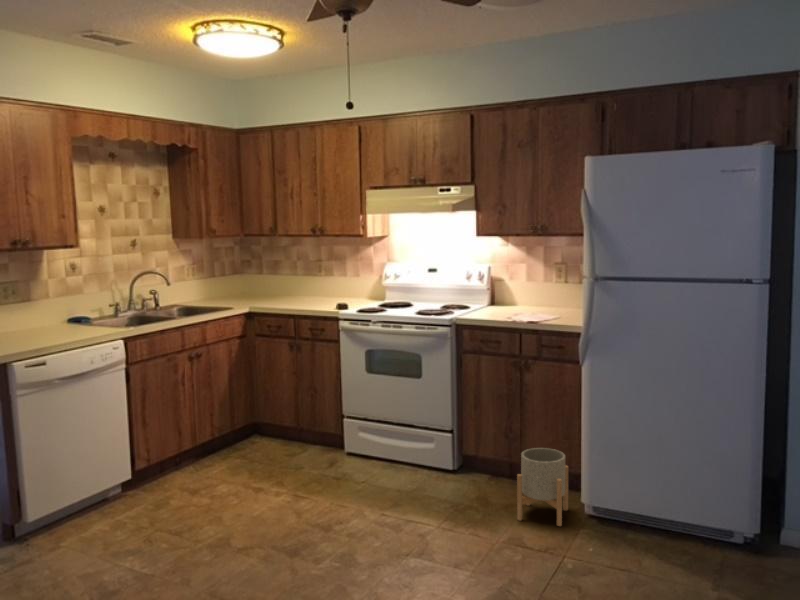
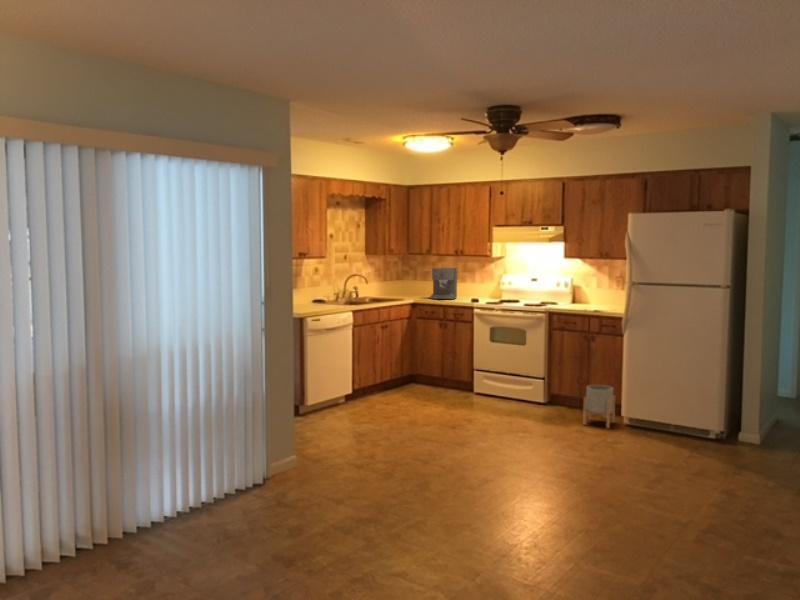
coffee maker: none [275,255,318,306] -> present [431,267,457,299]

